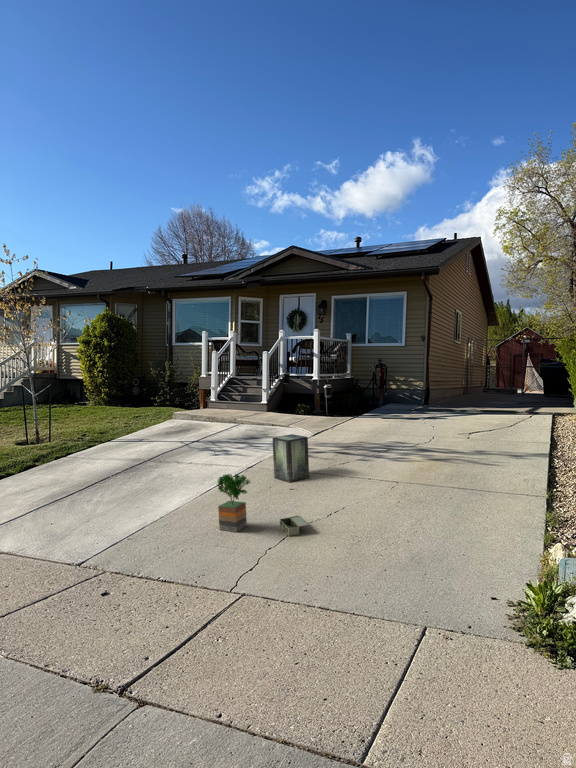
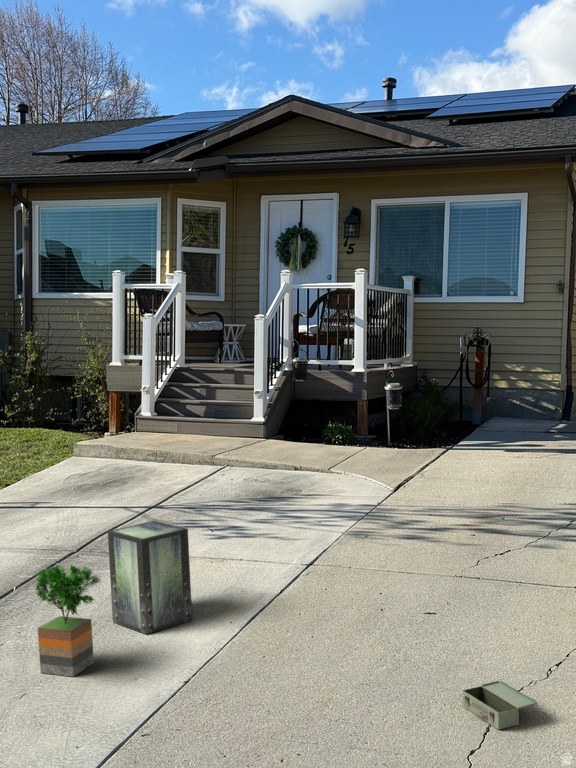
storage box: present [273,434,309,482] -> present [108,521,192,634]
potted tree: present [217,474,250,532] -> present [35,565,101,677]

